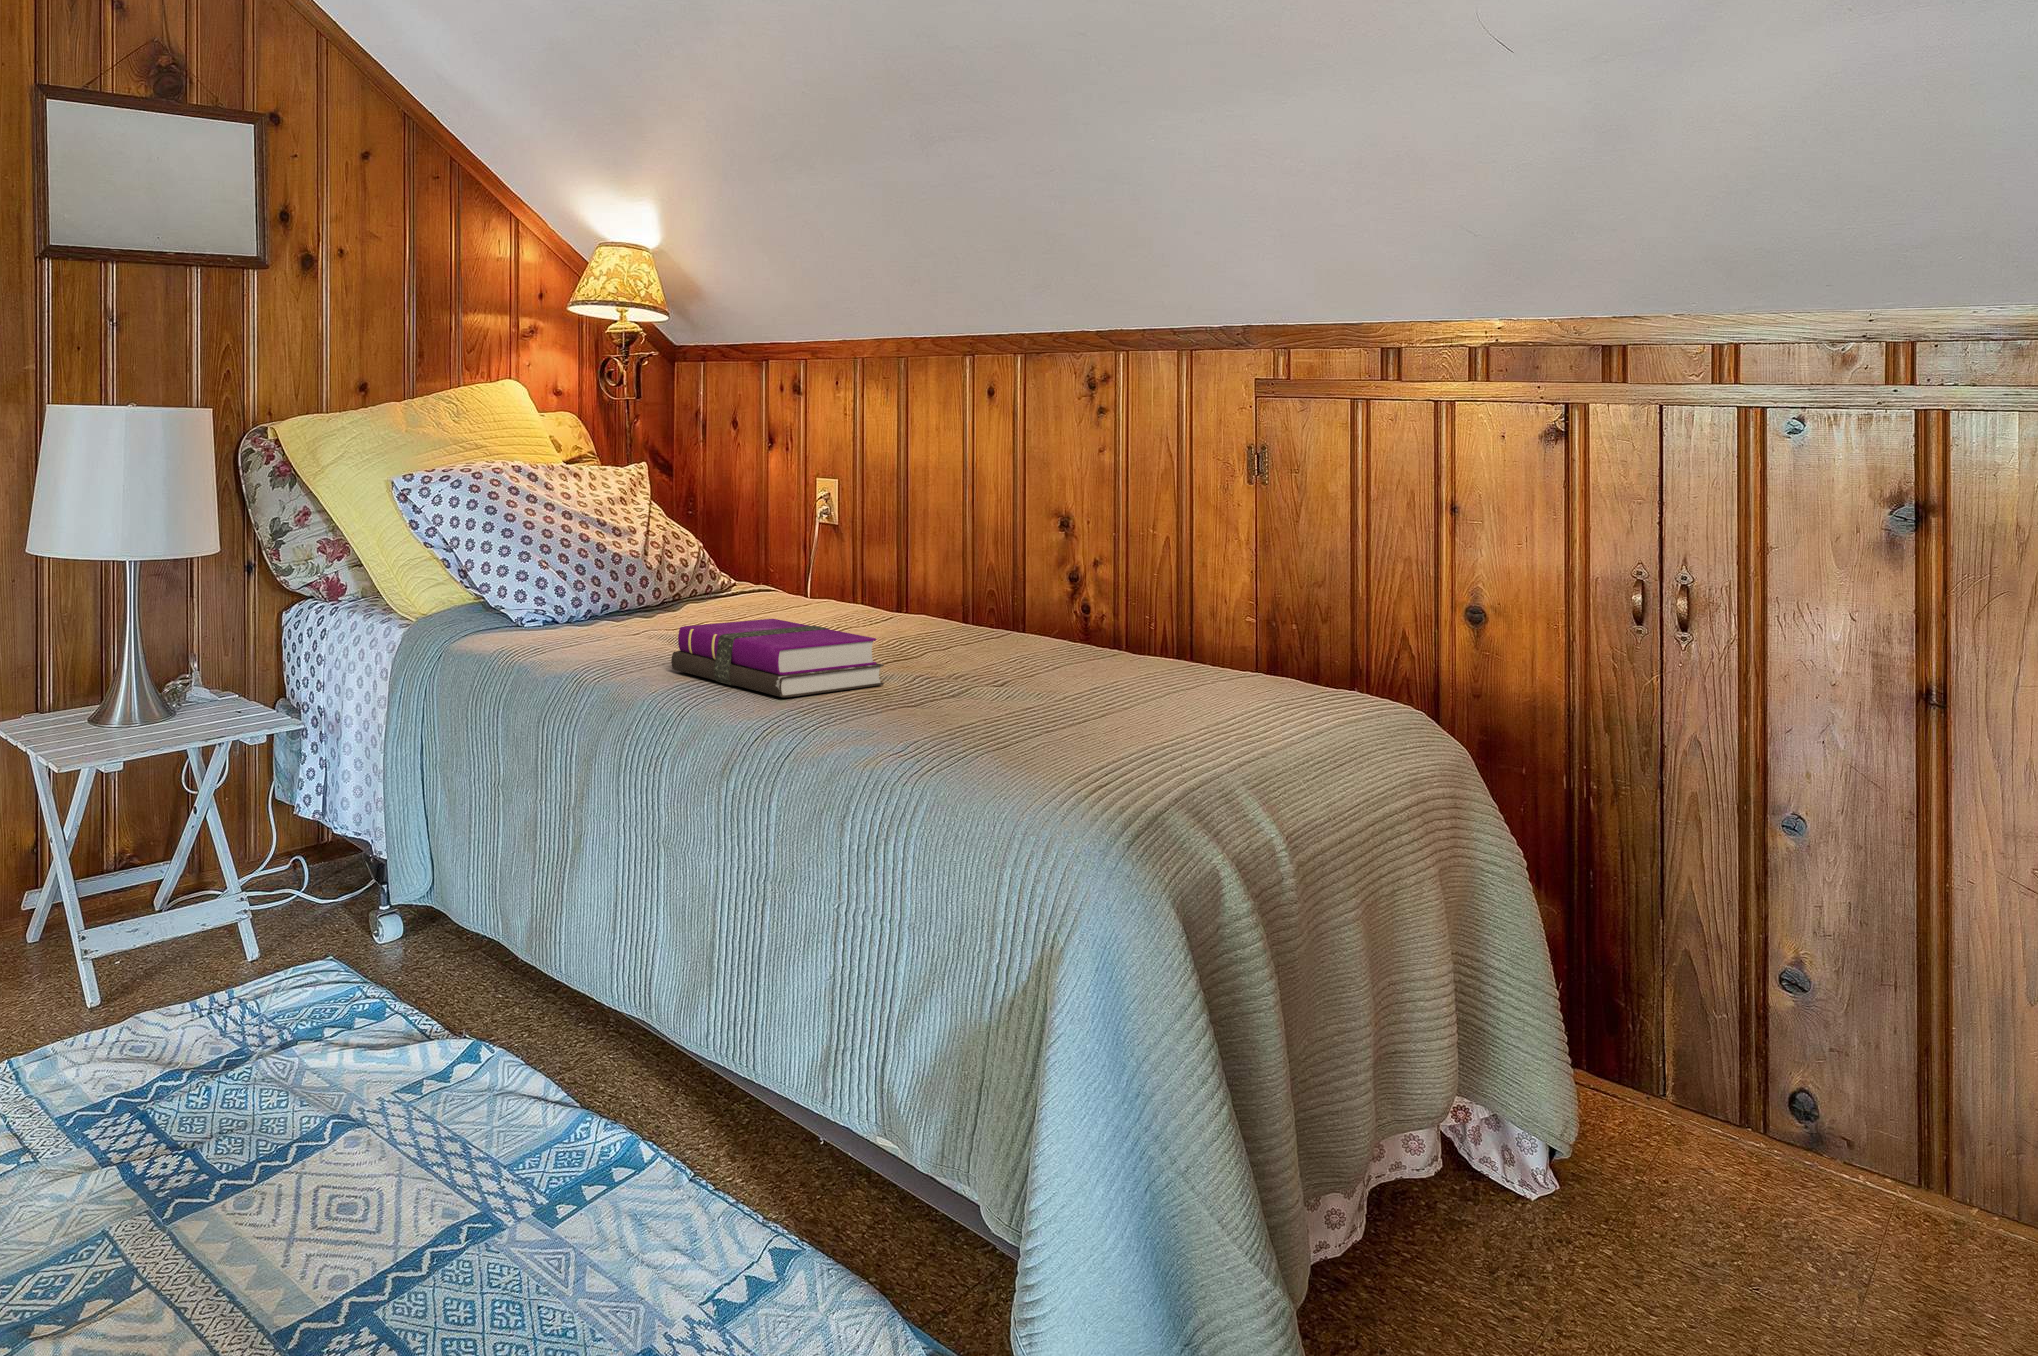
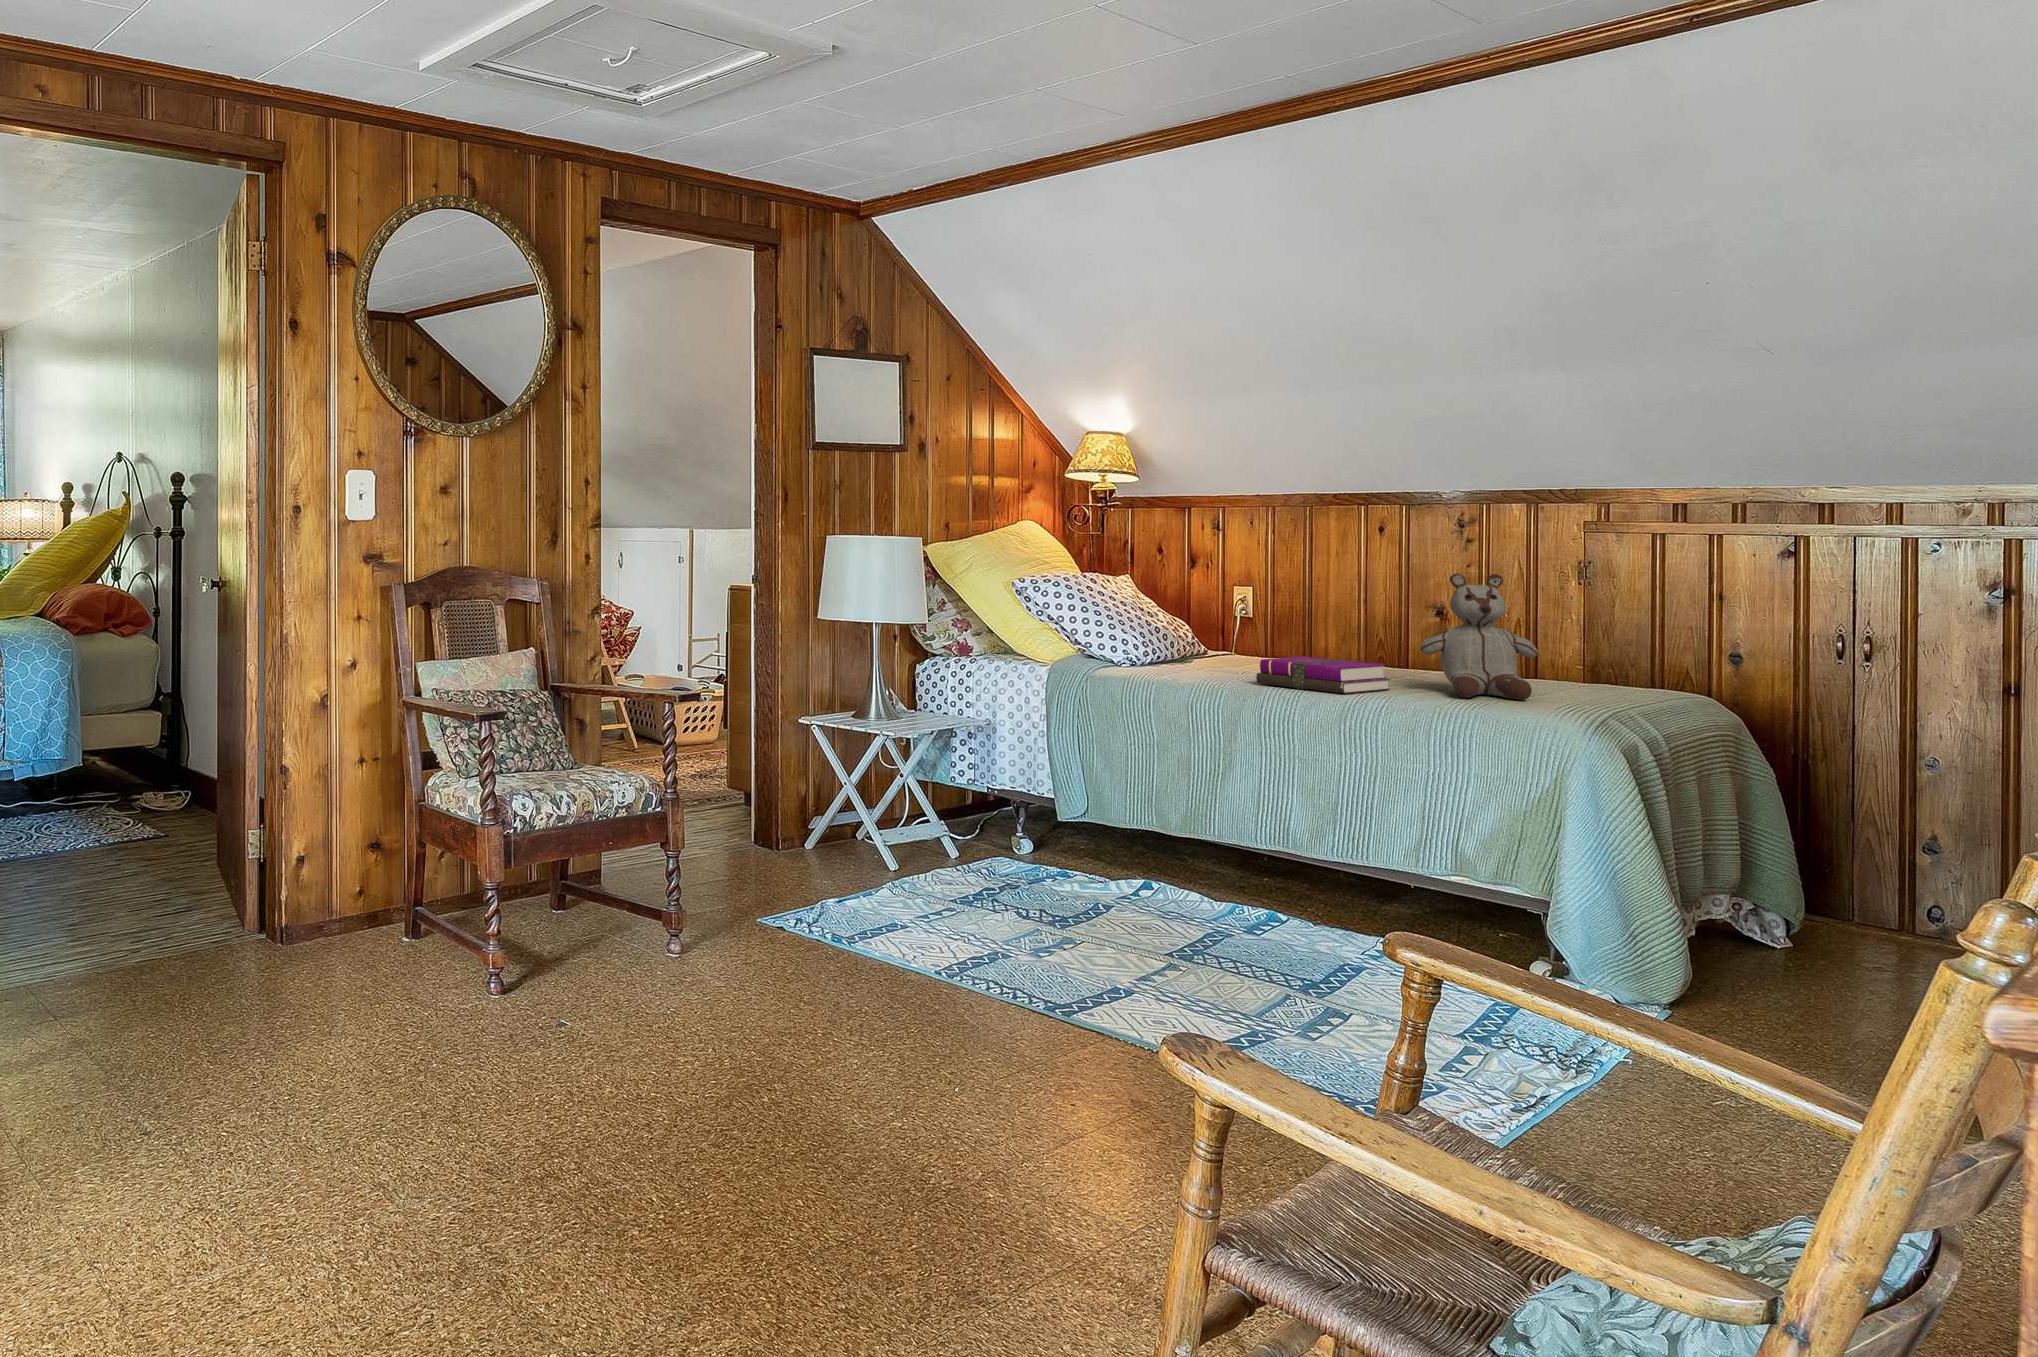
stuffed bear: none [932,470,1126,714] -> present [1420,574,1538,700]

